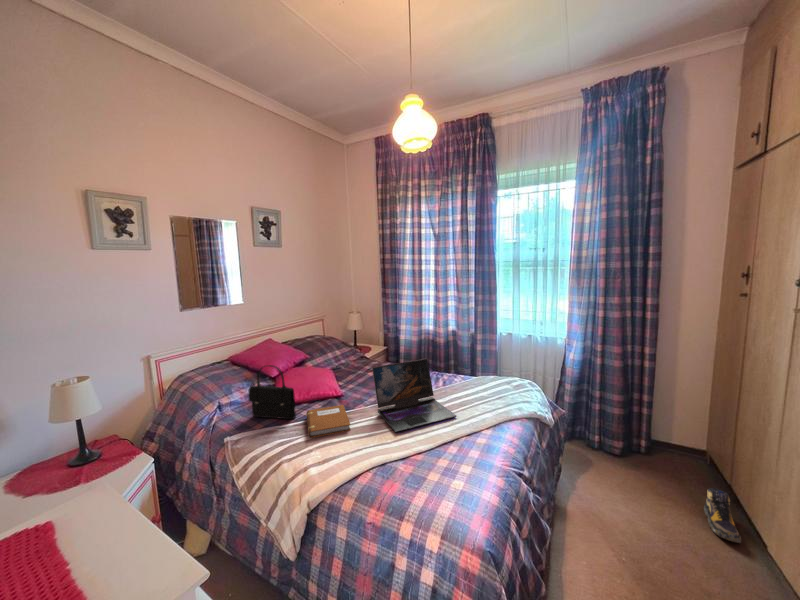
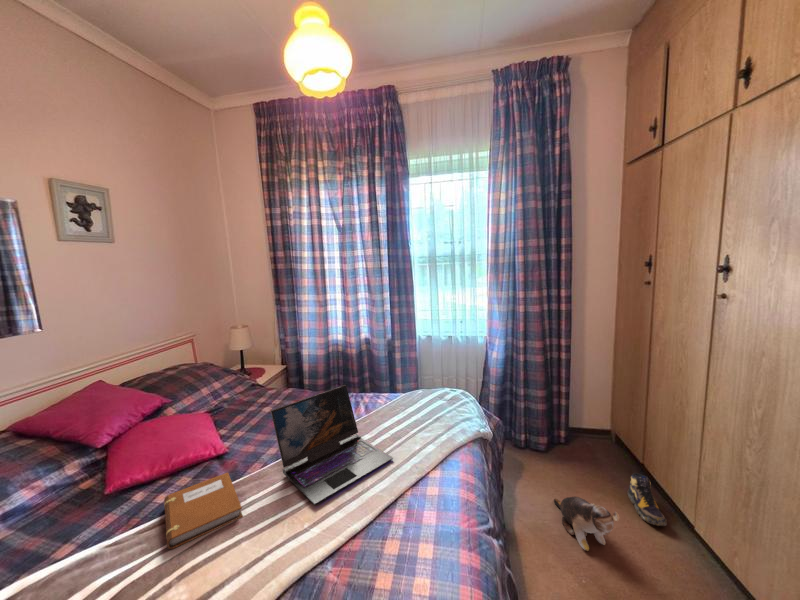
handbag: present [249,365,296,419] -> none [45,435,145,527]
plush toy: none [615,492,671,541] -> present [554,497,619,551]

